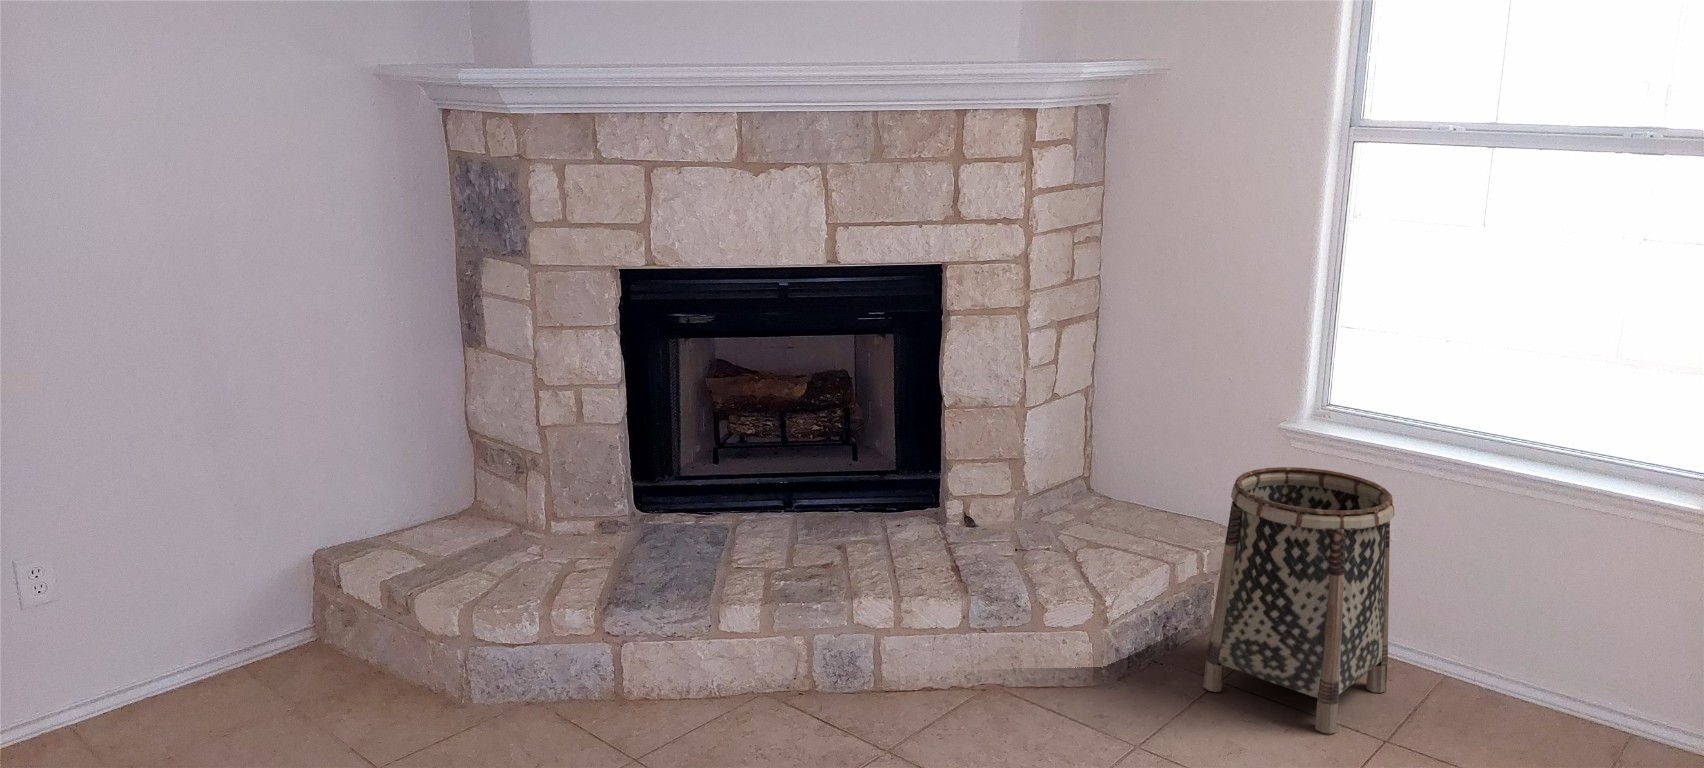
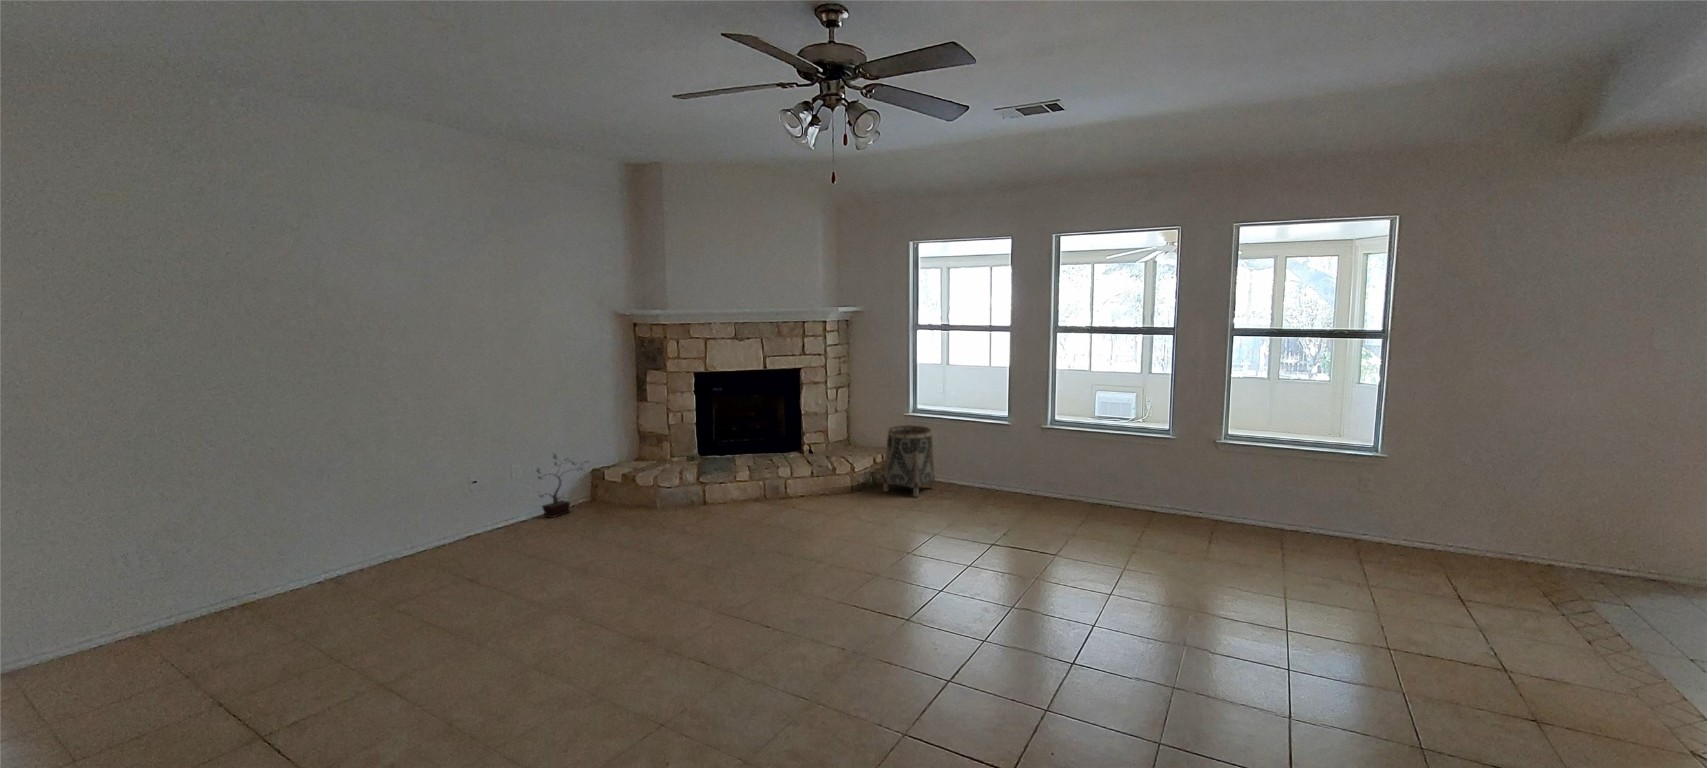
potted plant: none [71,514,273,718] -> present [537,455,587,517]

